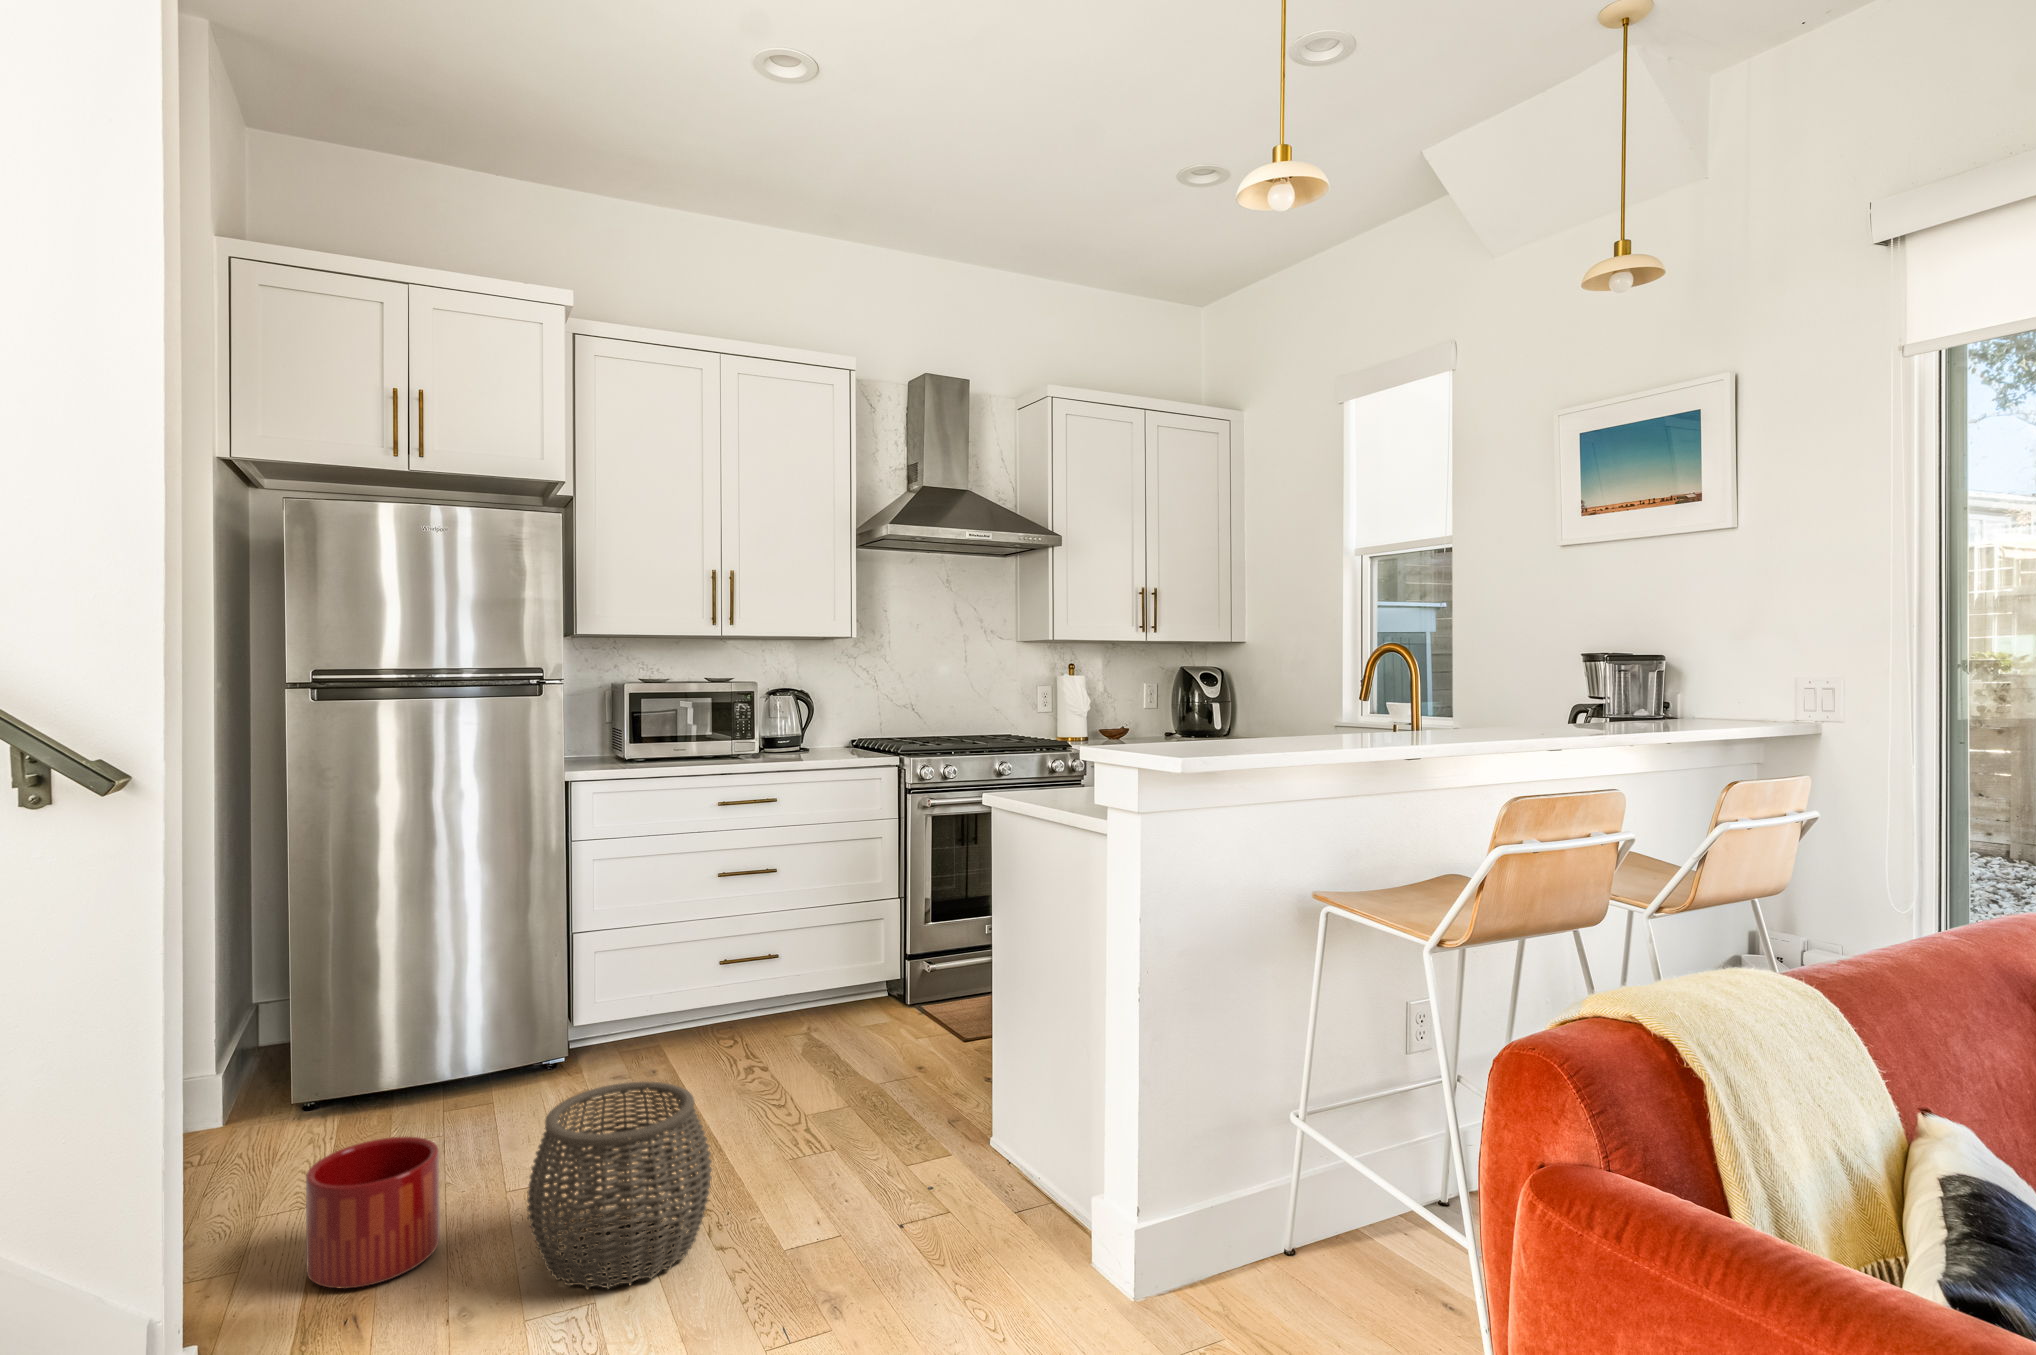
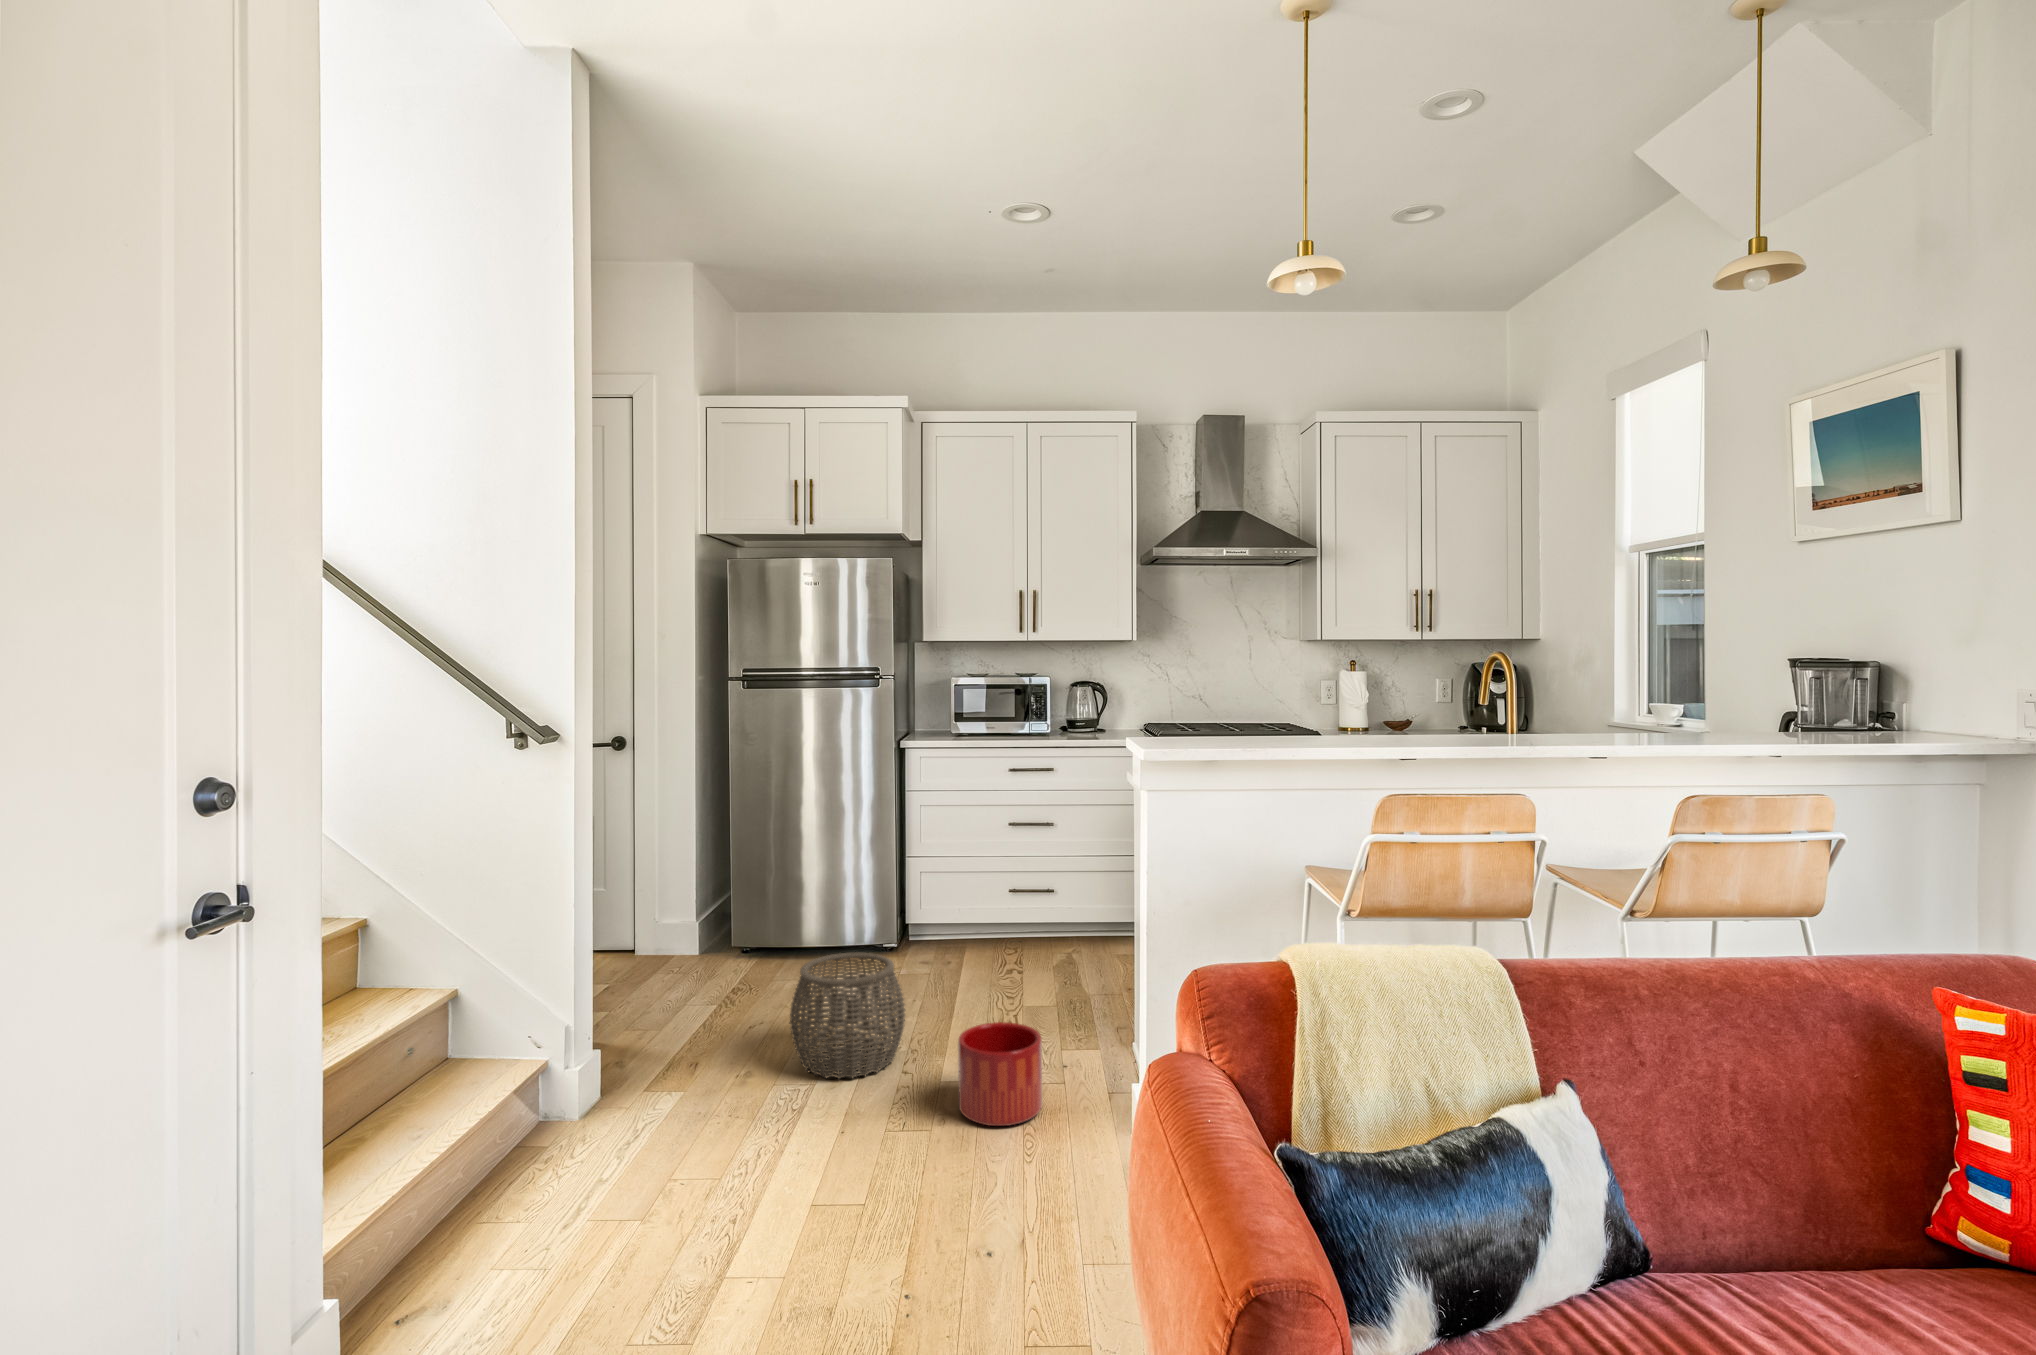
planter: present [306,1137,440,1288] -> present [958,1022,1042,1126]

